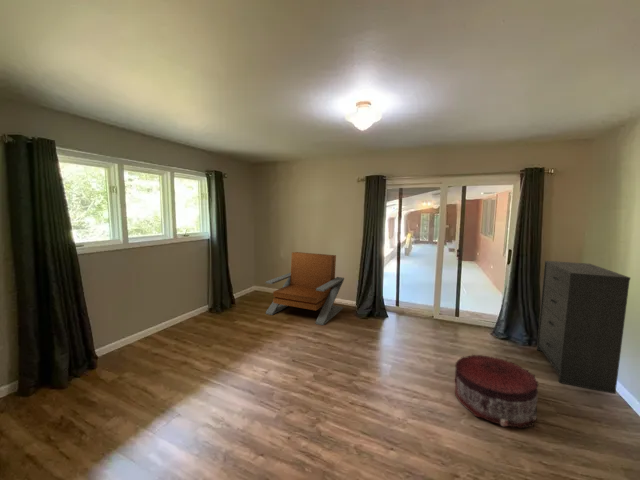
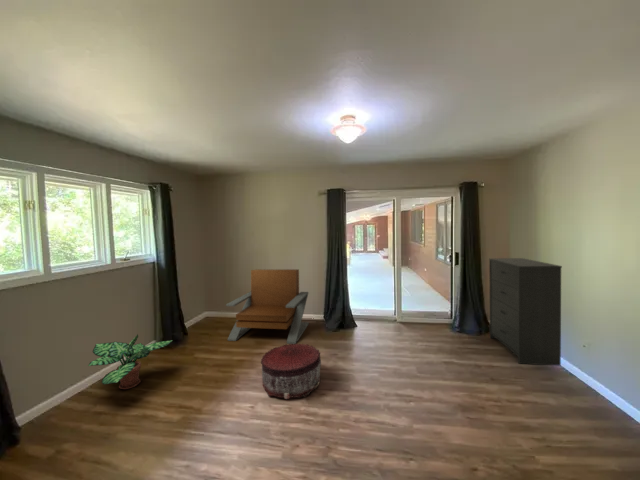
potted plant: none [150,298,216,341] -> present [88,335,172,389]
pouf: present [455,355,538,428] -> present [261,344,321,399]

